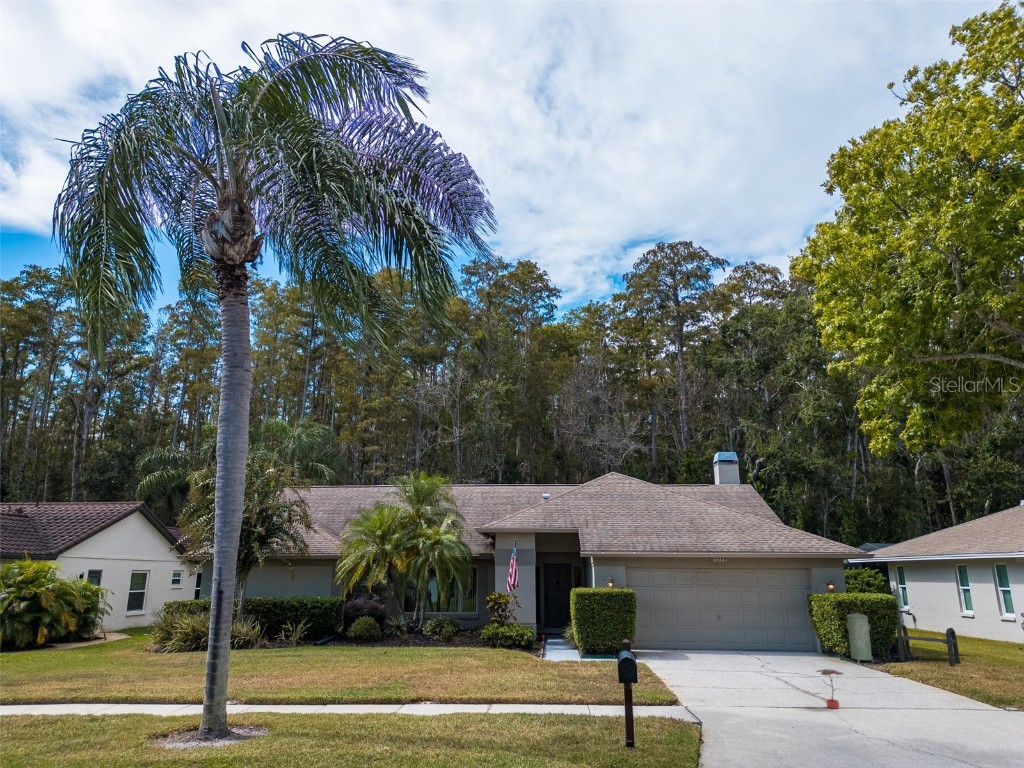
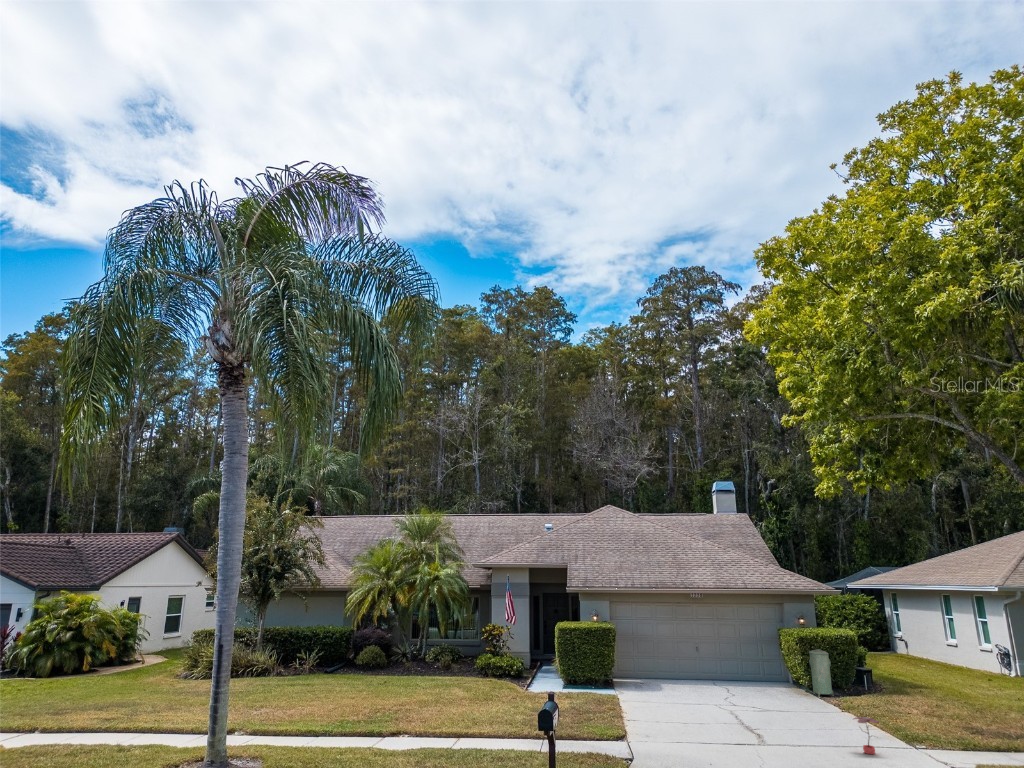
bench: present [897,624,960,666] -> none [858,660,916,702]
potted plant: present [816,669,843,709] -> present [854,717,879,754]

